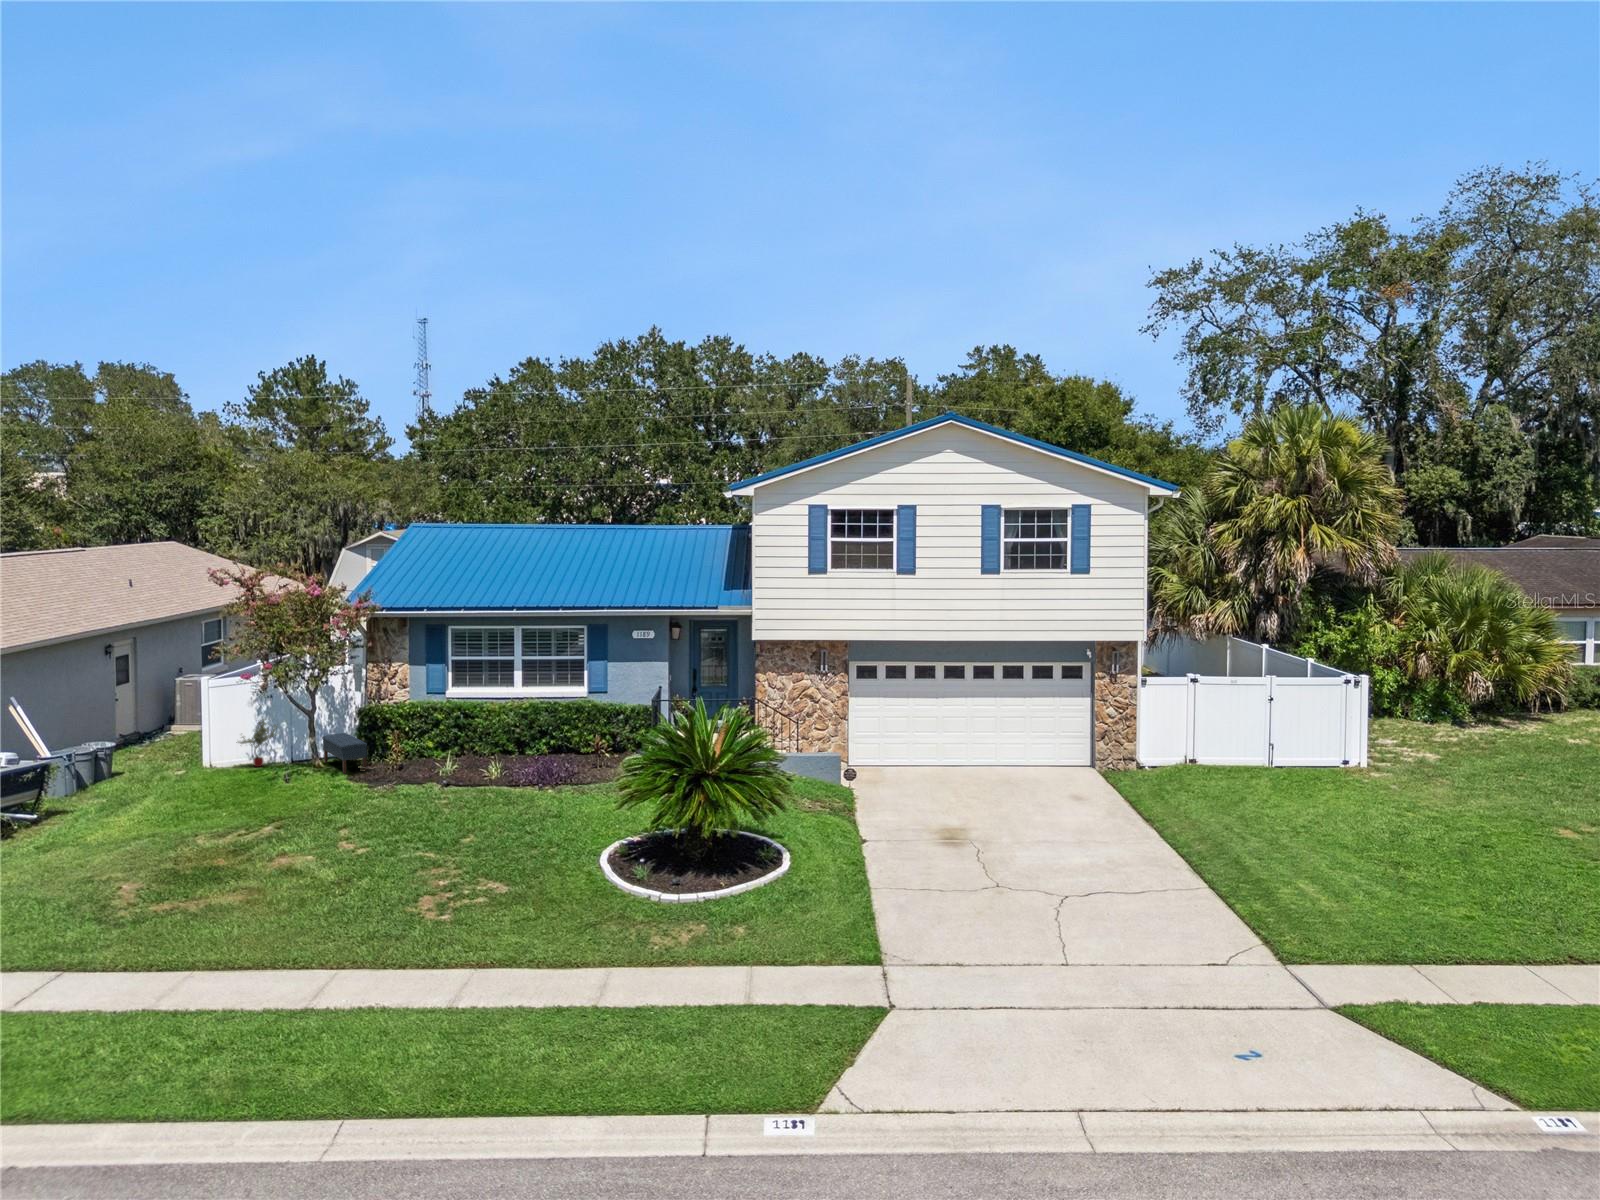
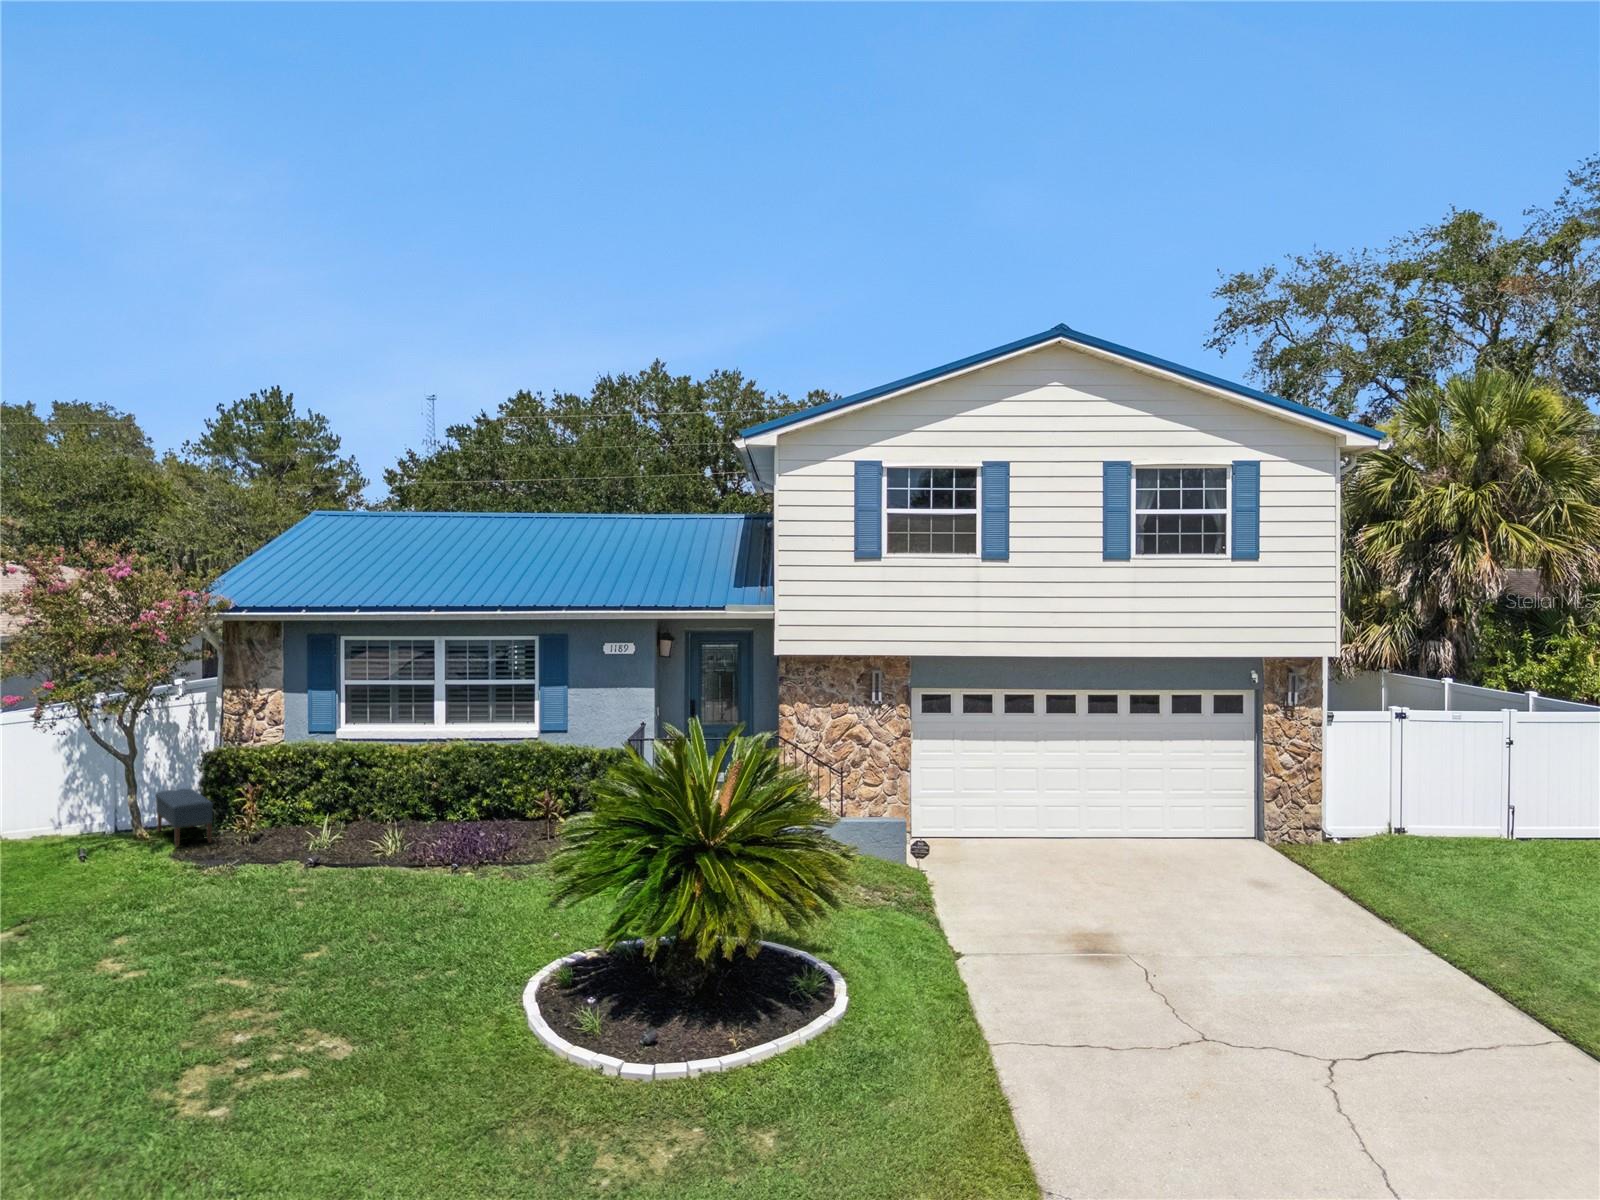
potted tree: present [238,720,277,767] -> none [25,767,90,838]

